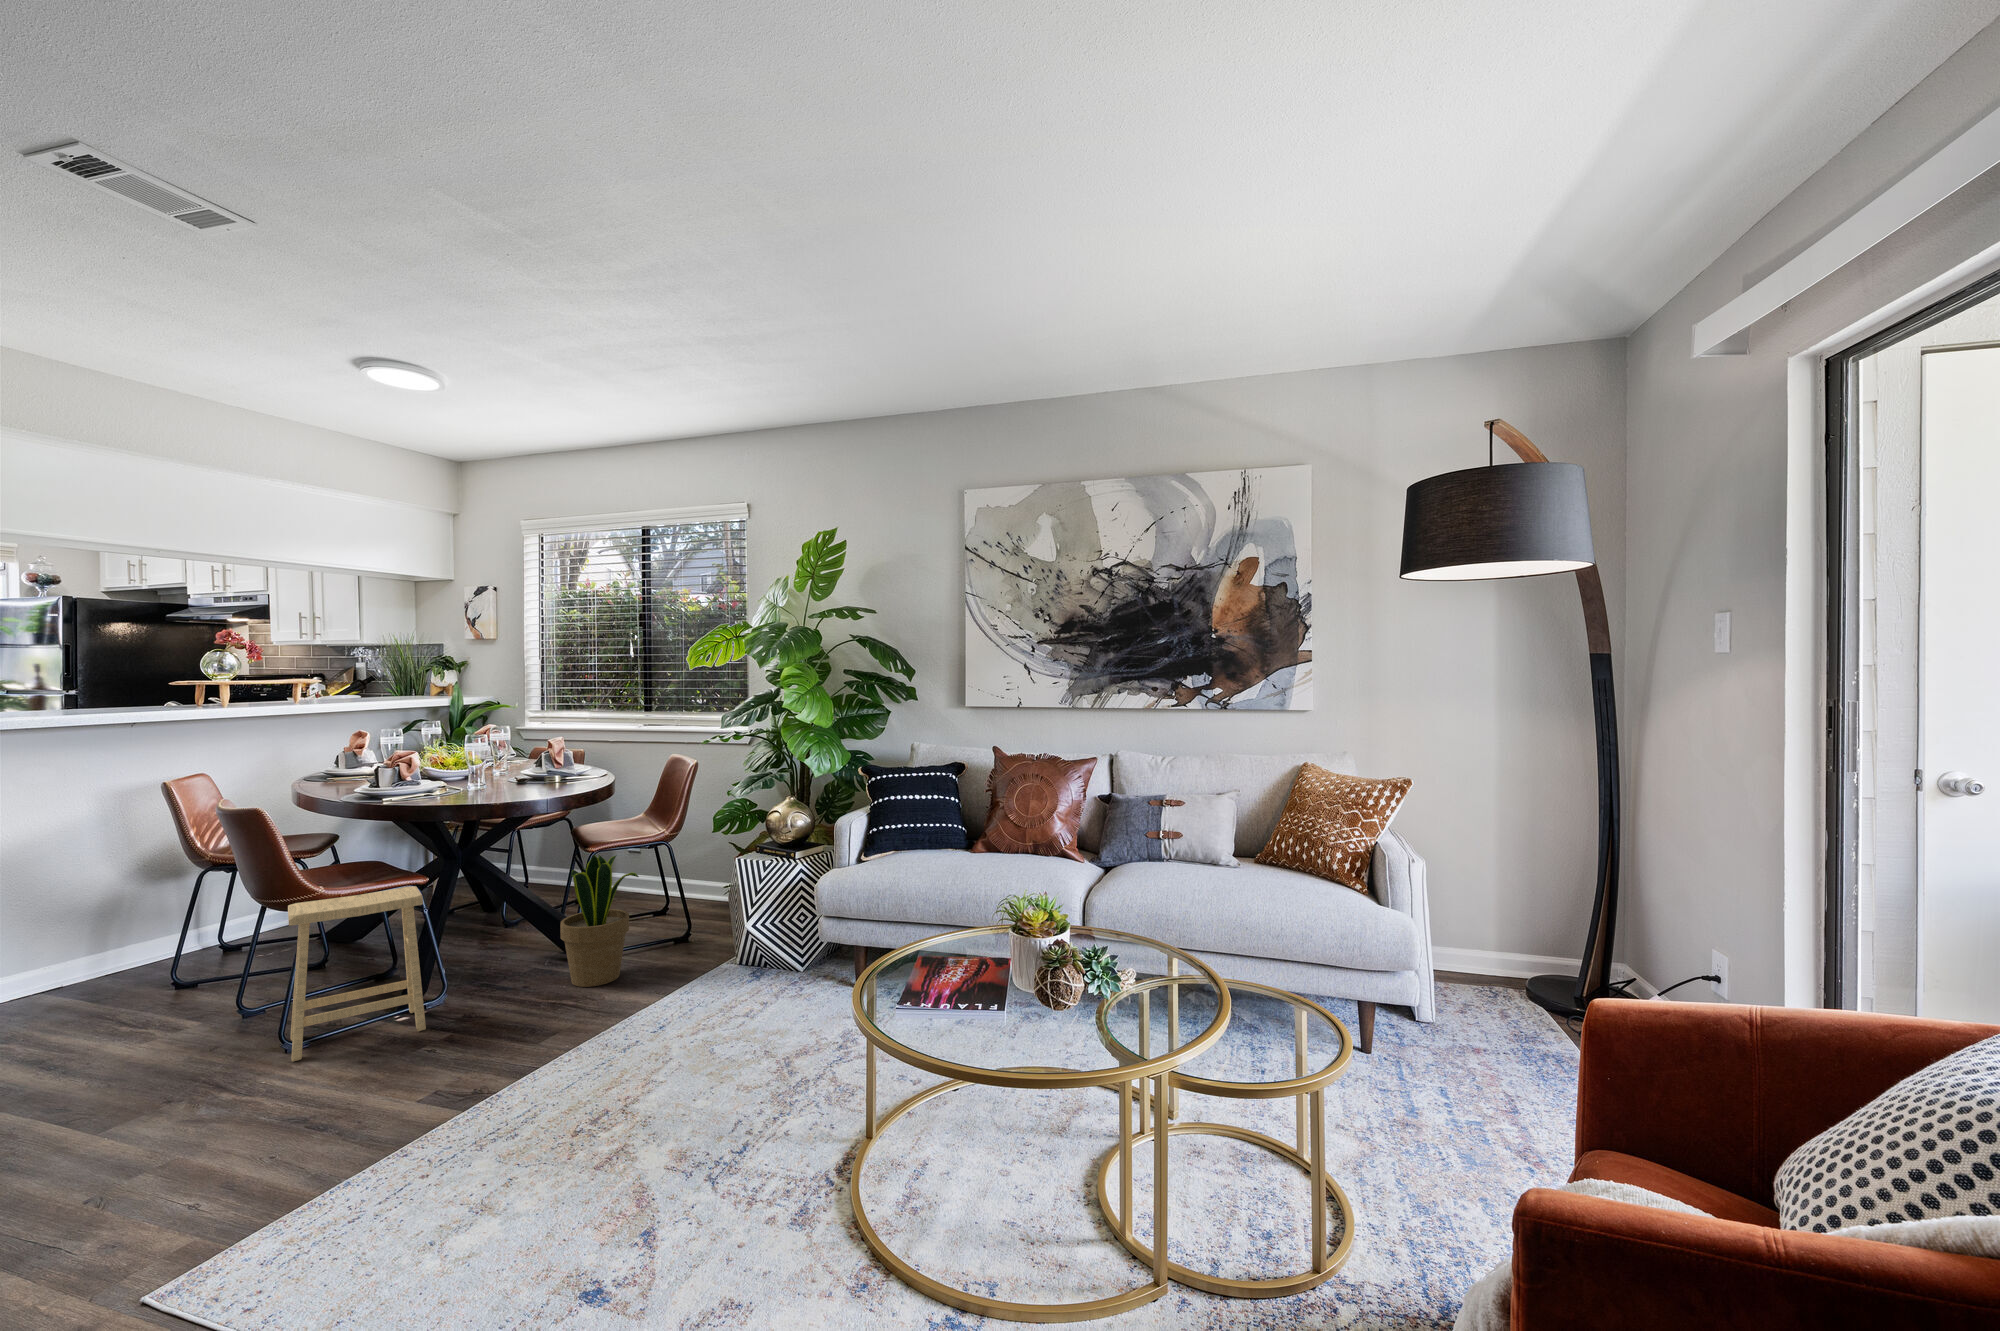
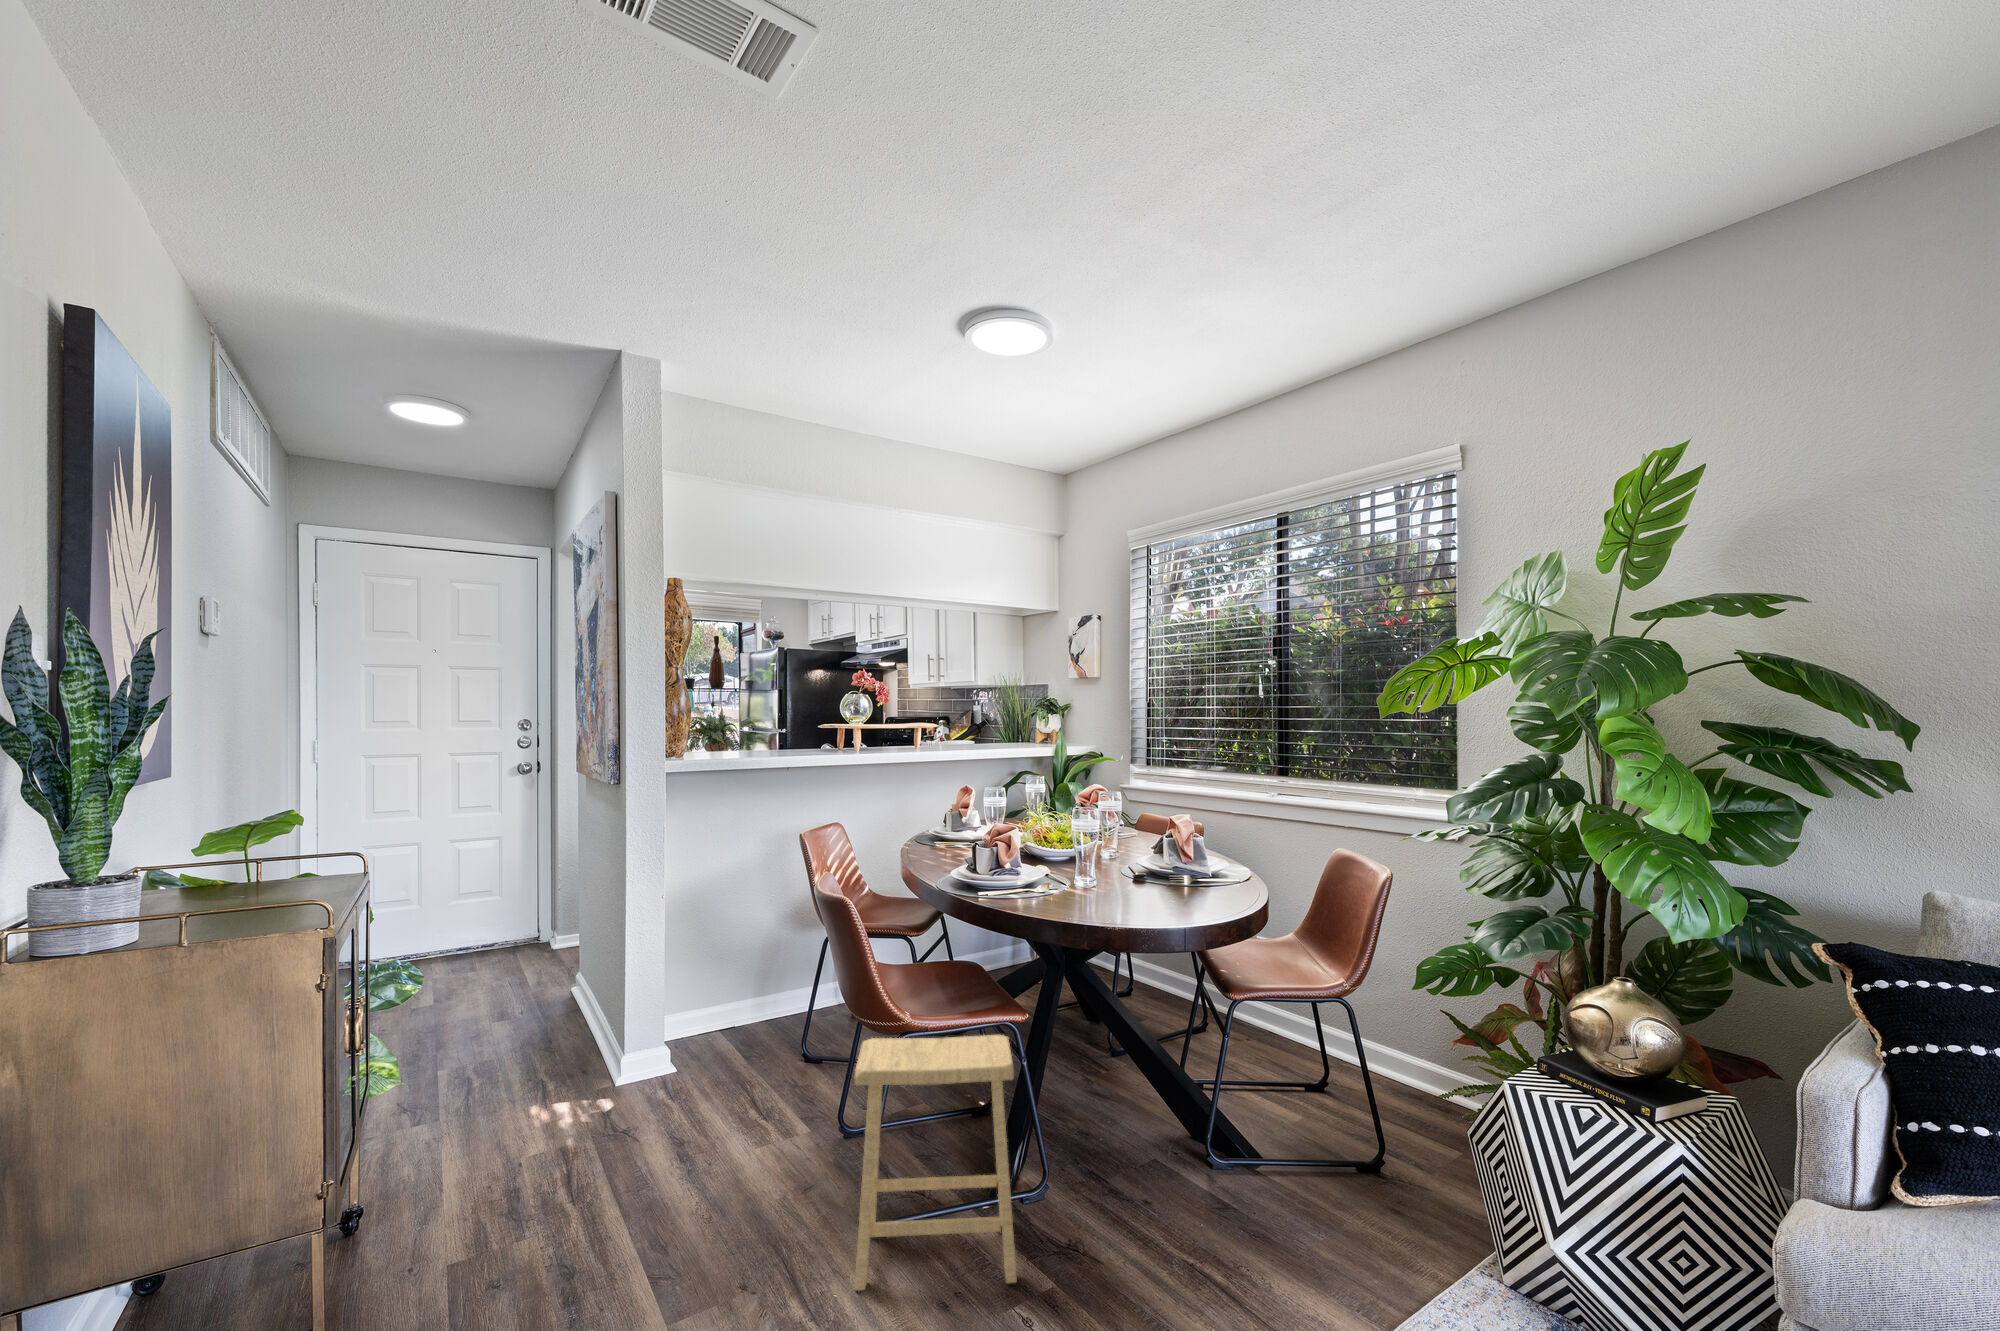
potted plant: present [560,855,639,987] -> none [1200,1022,1325,1263]

